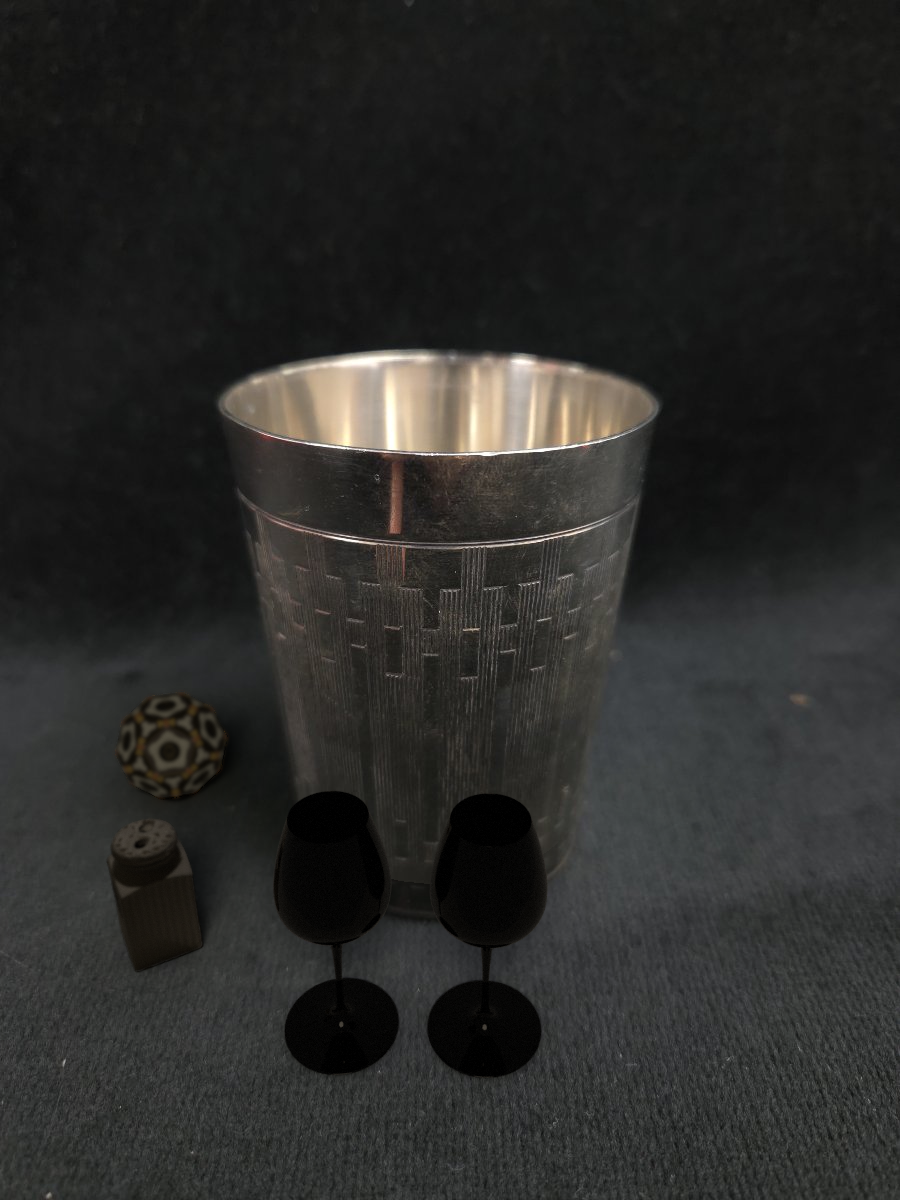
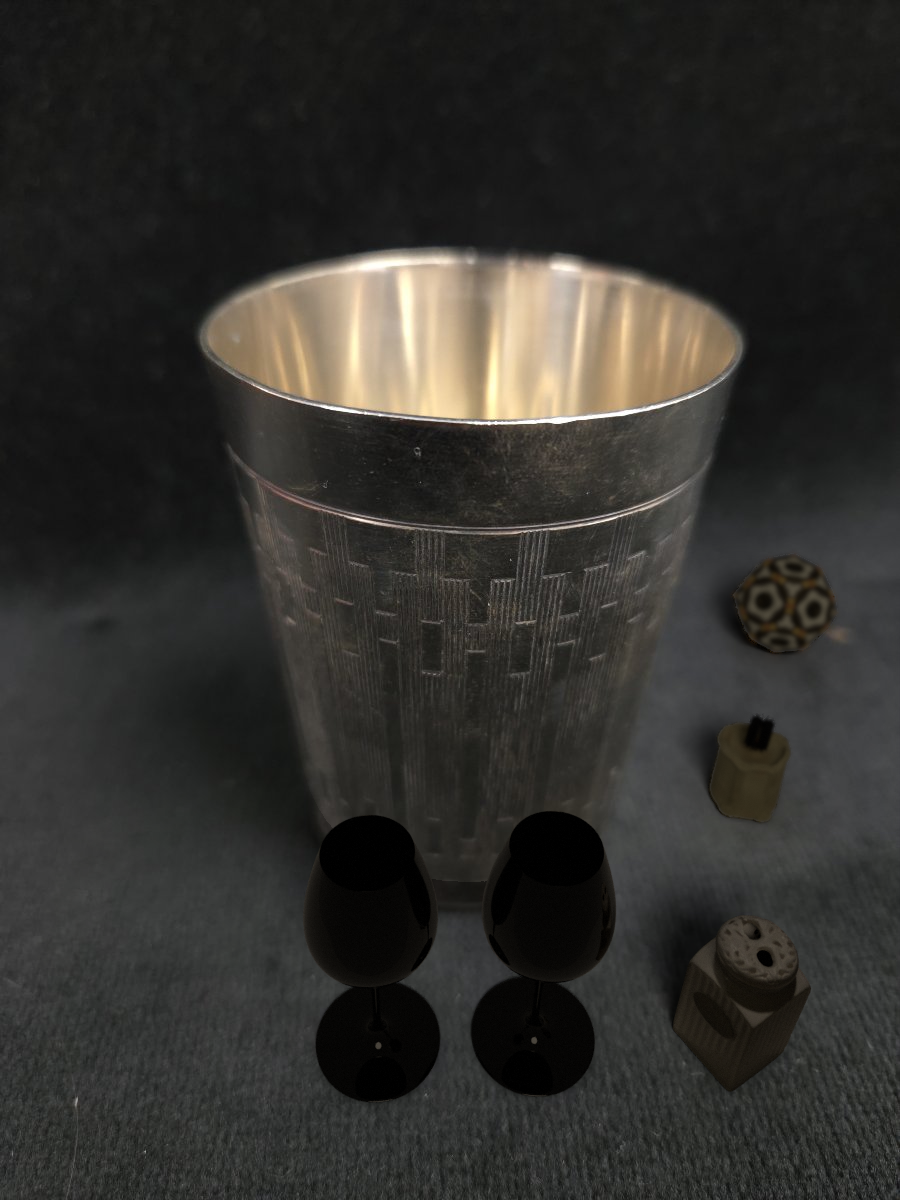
decorative ball: present [116,692,226,798] -> present [733,554,837,653]
candle: none [674,756,746,863] -> present [709,715,791,822]
salt shaker: present [107,818,203,972] -> present [673,915,811,1092]

